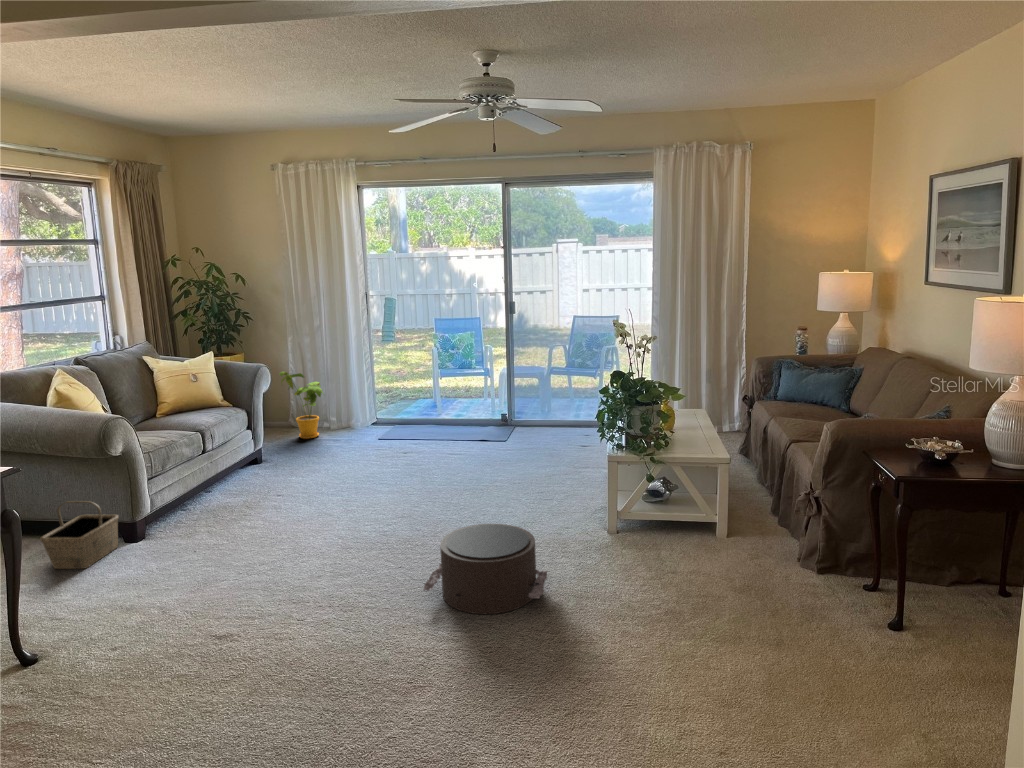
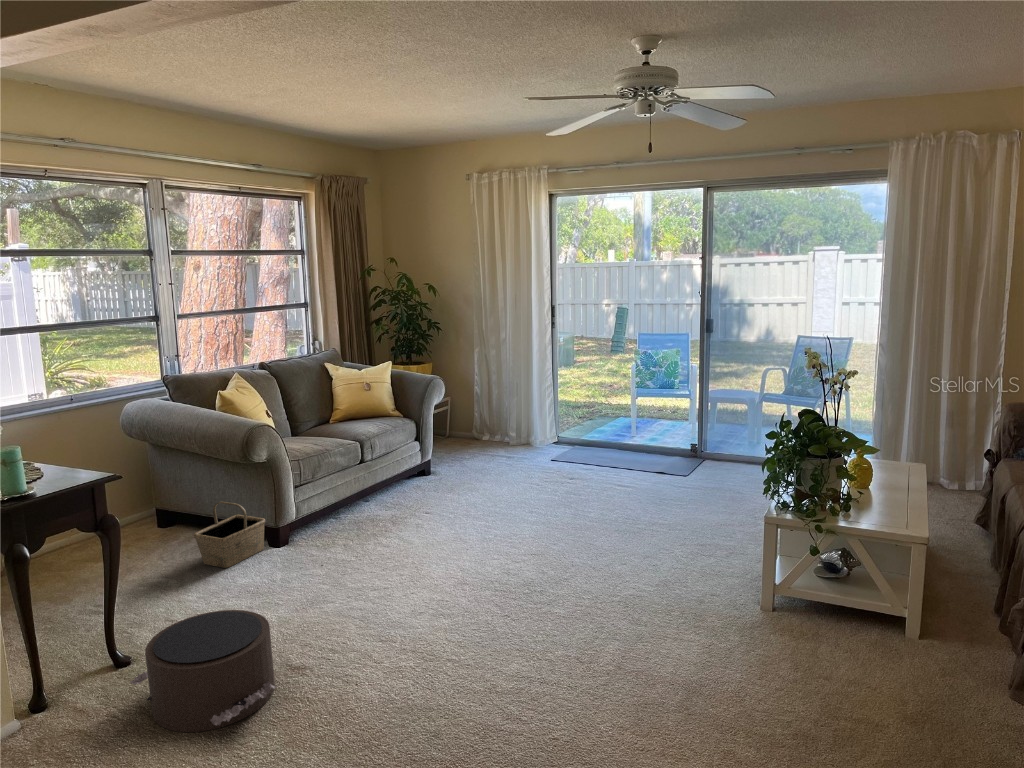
house plant: present [279,372,323,439] -> none [457,384,501,454]
pouf: present [423,524,547,614] -> present [130,610,277,732]

